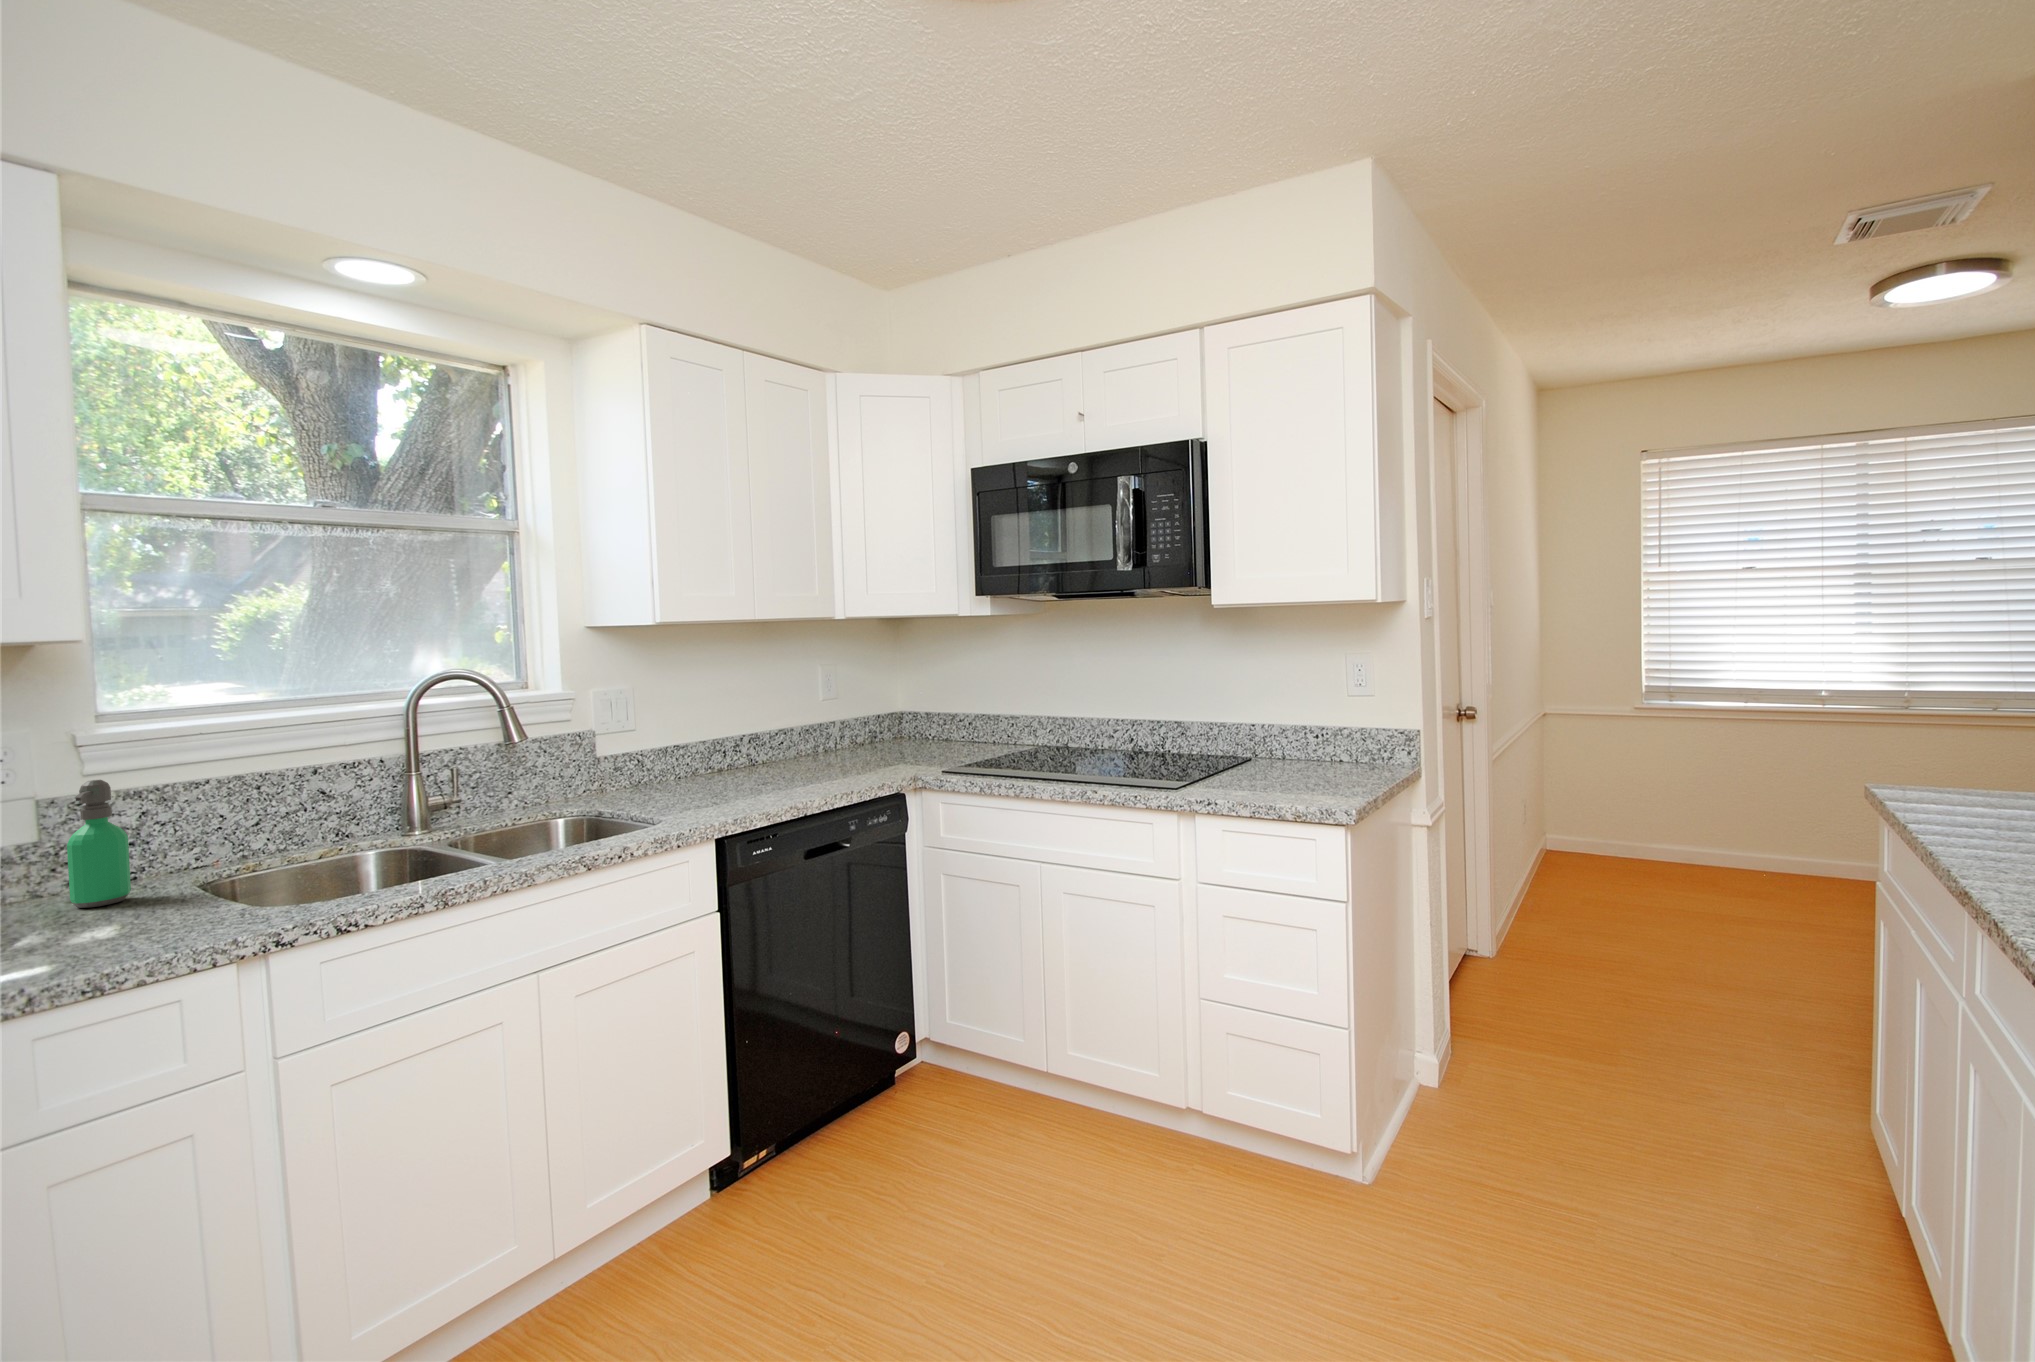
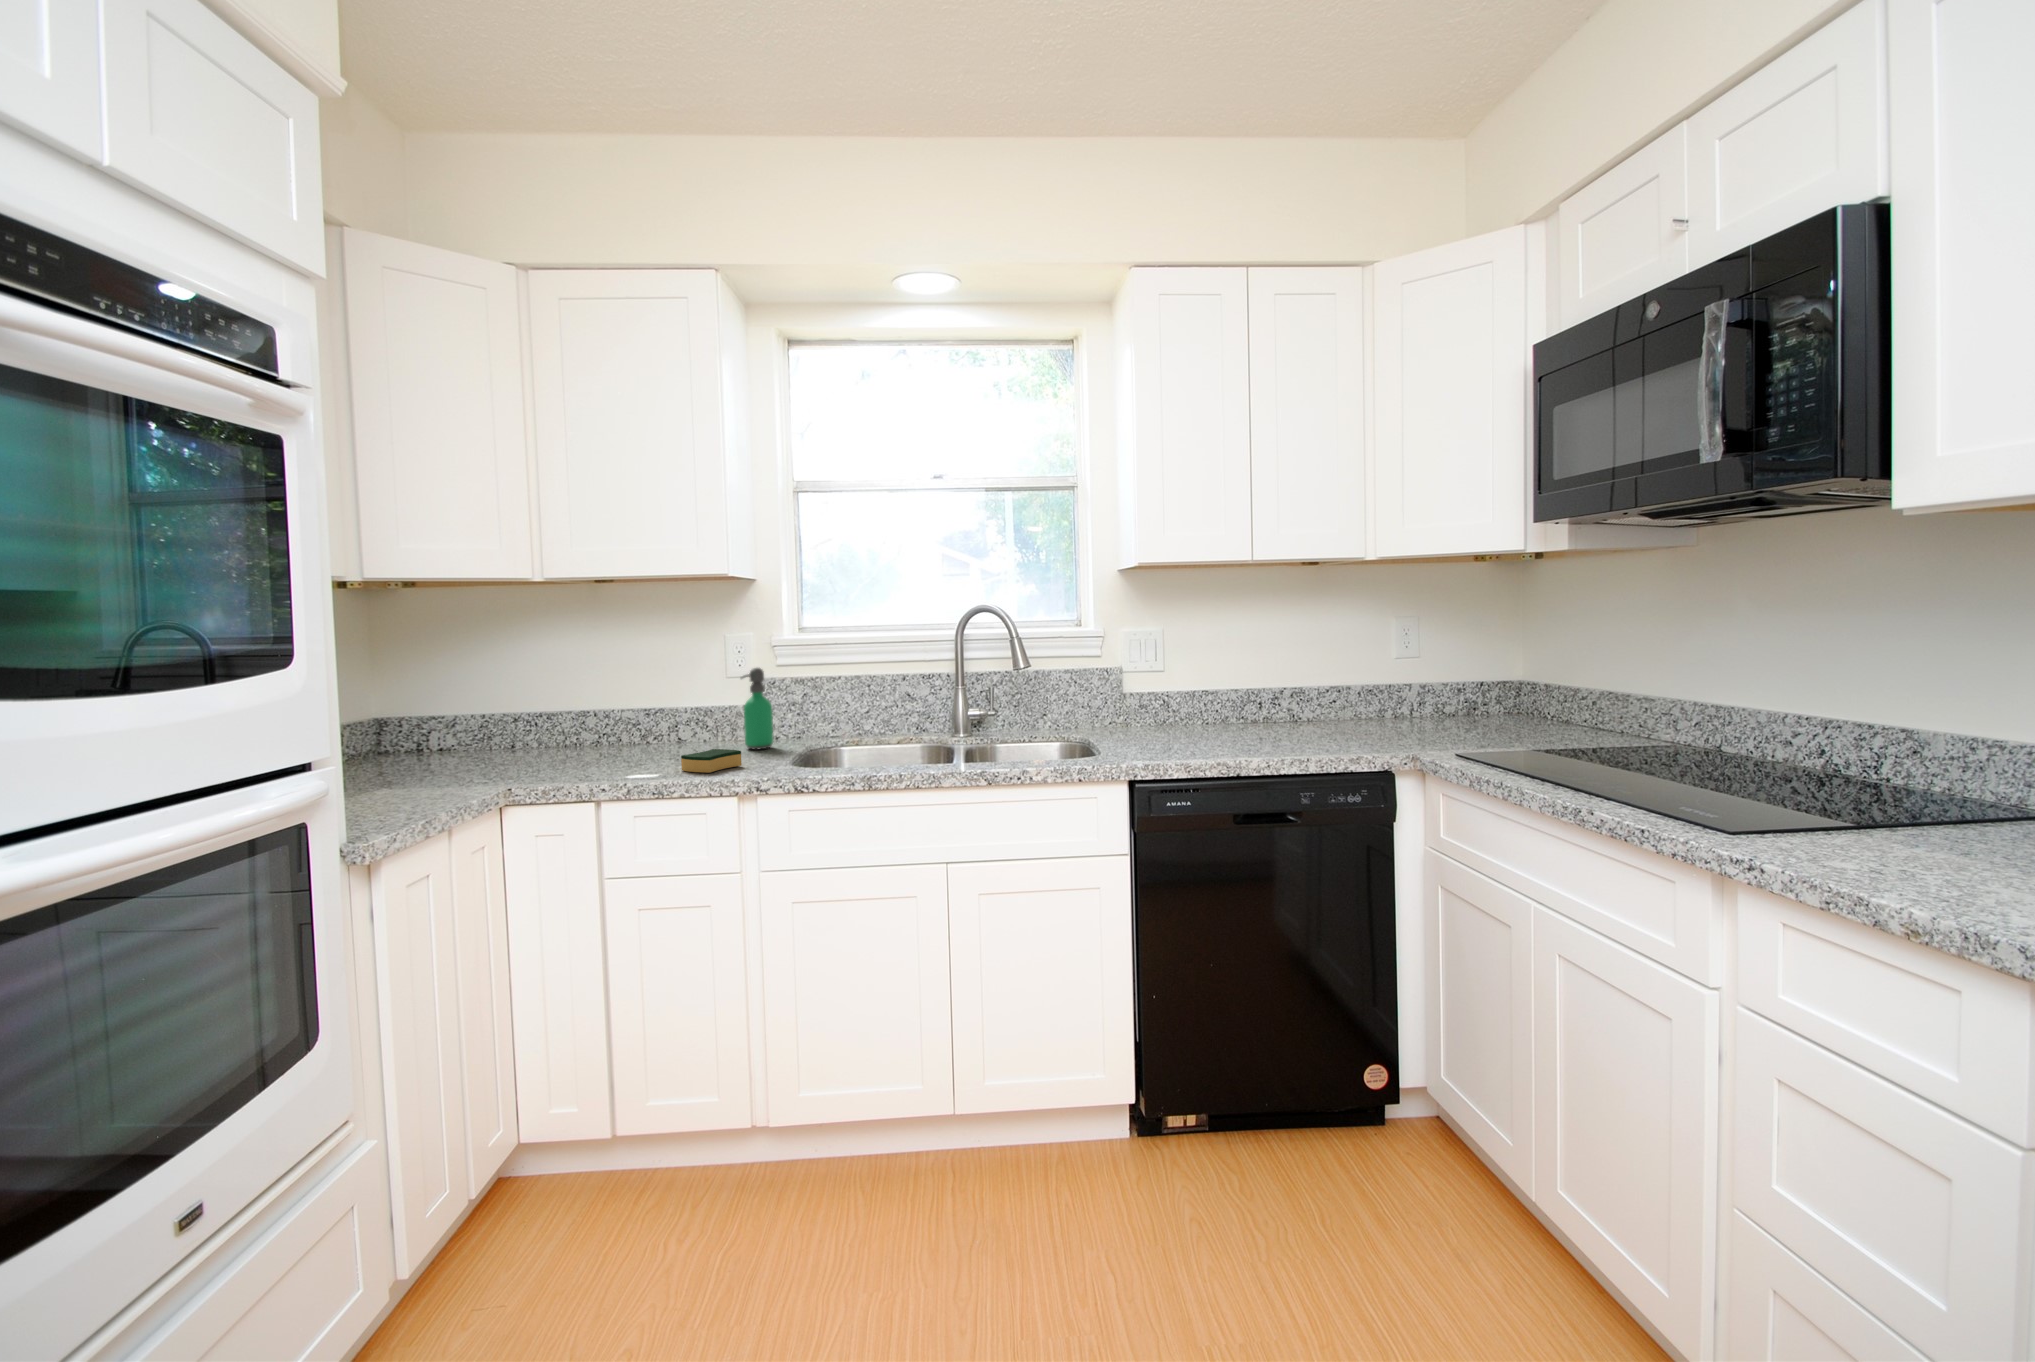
sponge: none [59,903,170,955] -> present [681,749,742,773]

